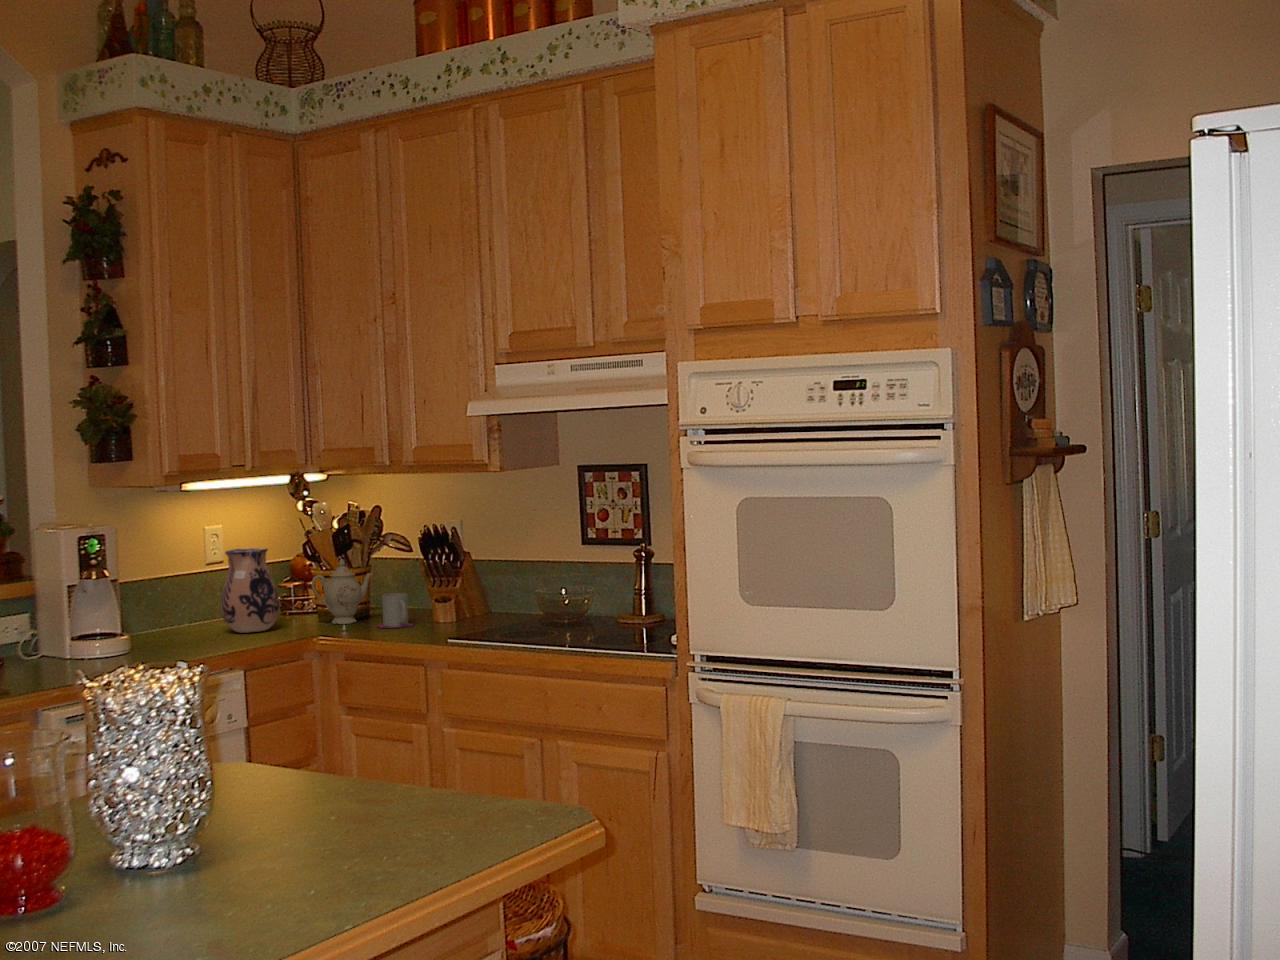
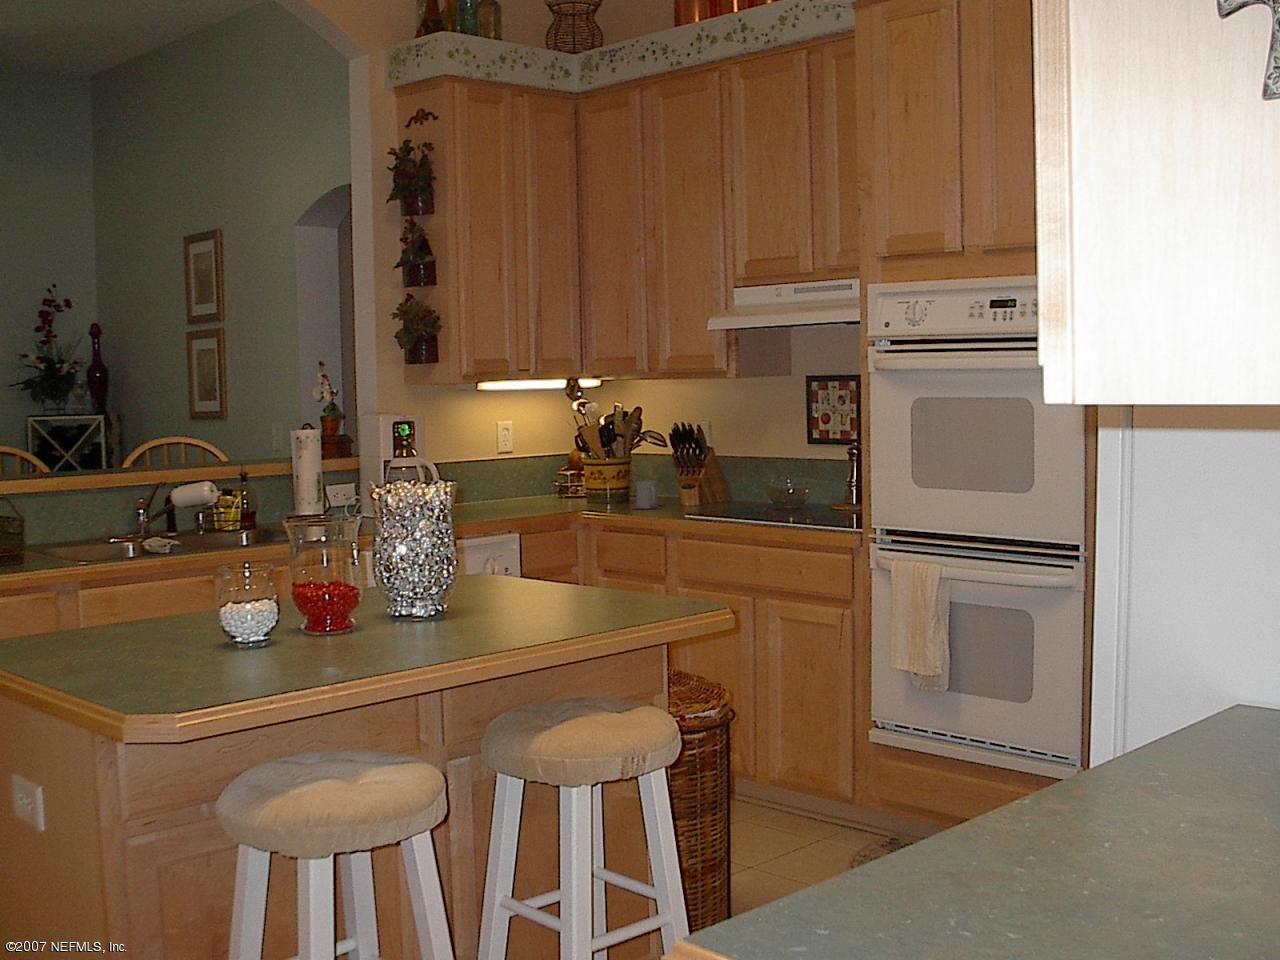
ceramic pitcher: present [221,548,280,633] -> none [506,440,554,509]
teapot: present [312,559,373,624] -> none [580,451,631,506]

